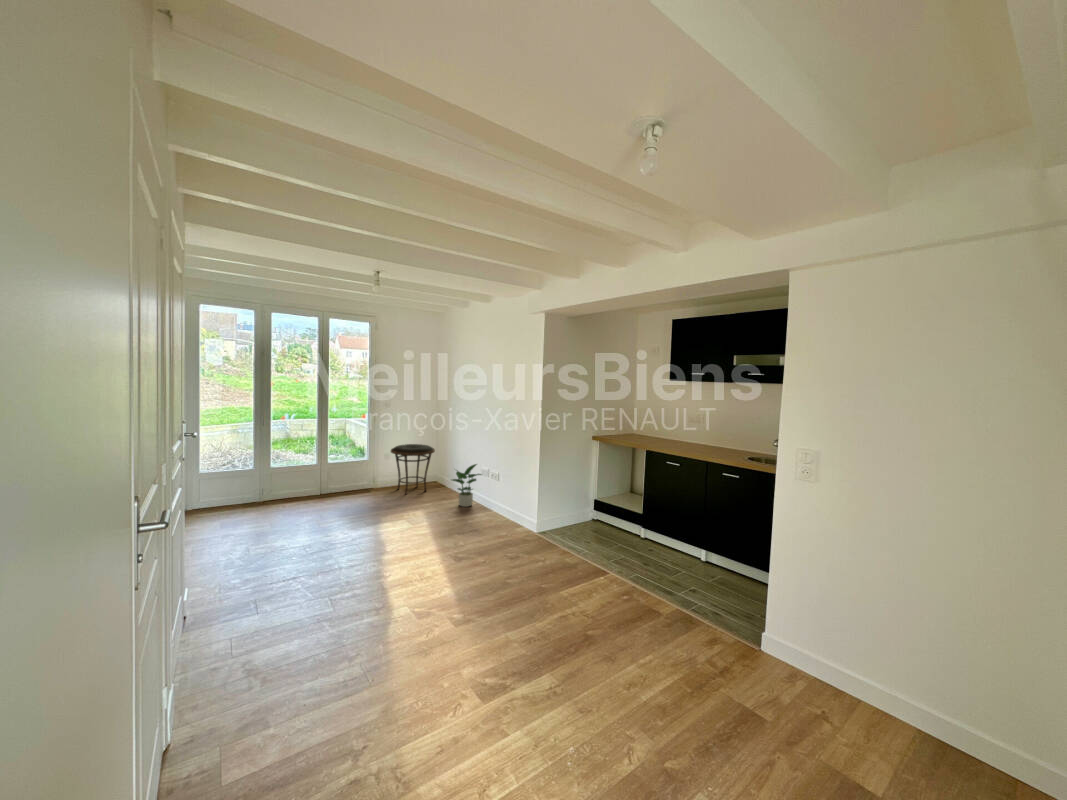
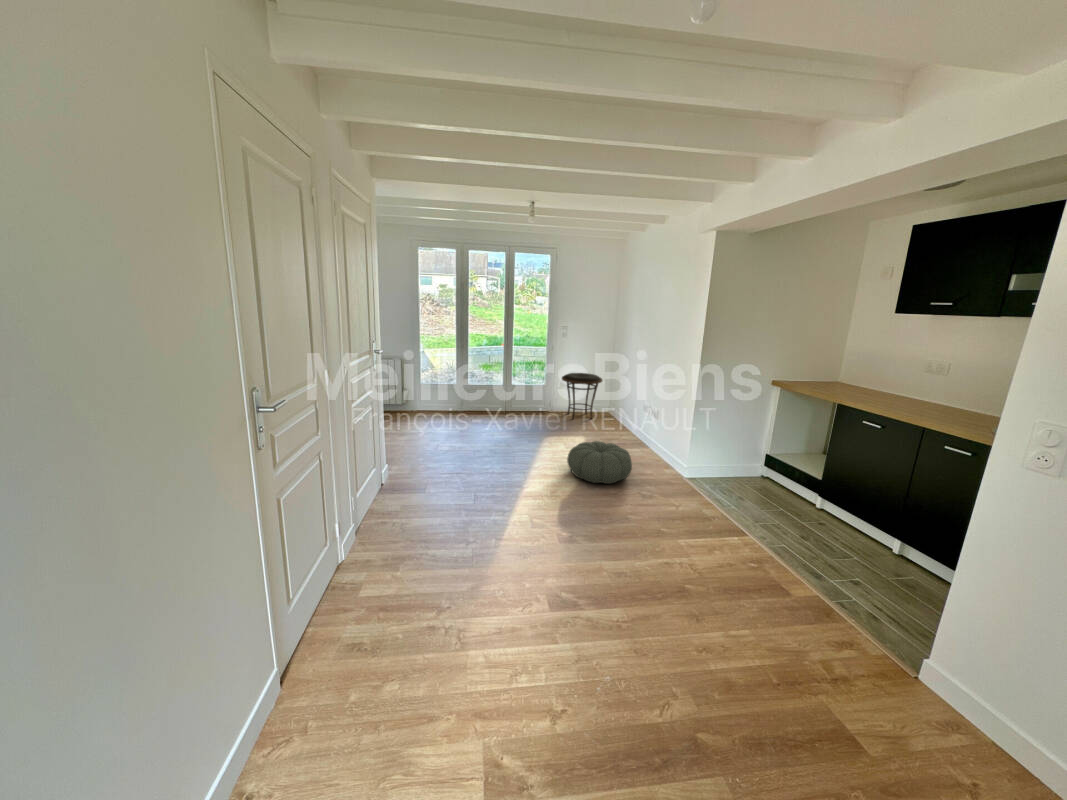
potted plant: present [452,464,481,507] -> none [609,398,641,439]
pouf: none [427,512,495,556] -> present [567,441,632,484]

